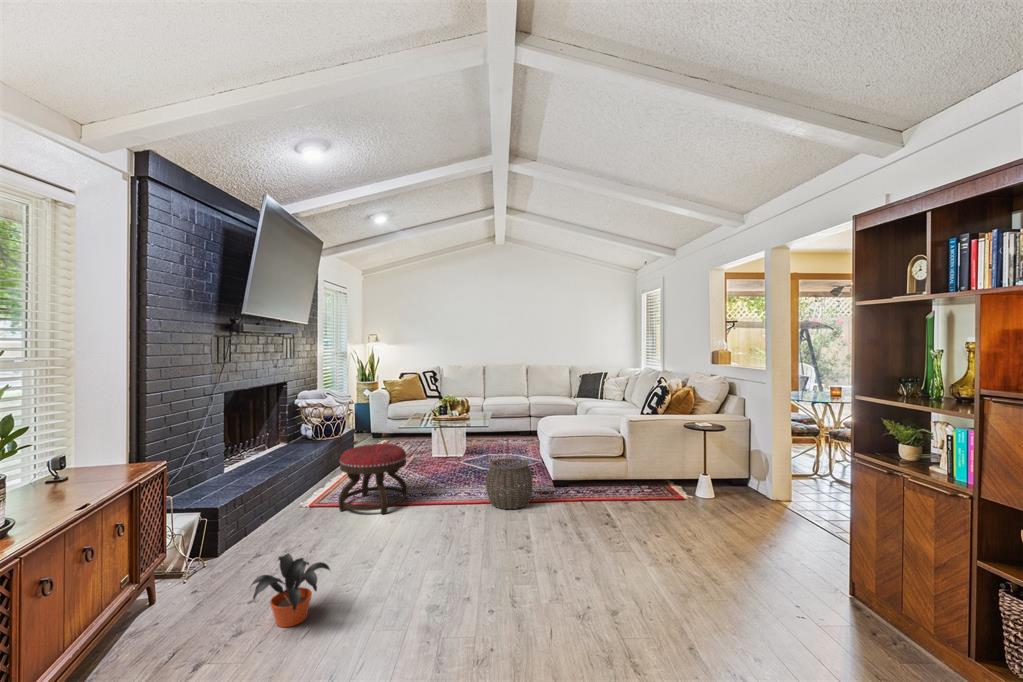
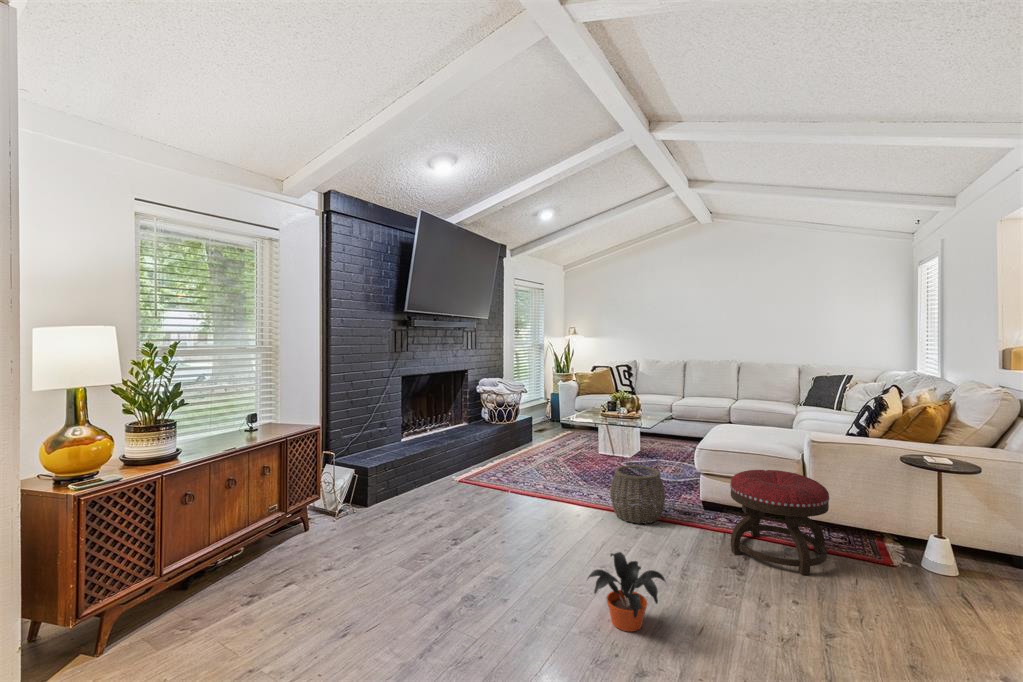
ottoman: present [338,444,408,514] -> present [730,470,830,575]
potted plant: present [251,553,330,627] -> present [588,552,665,632]

